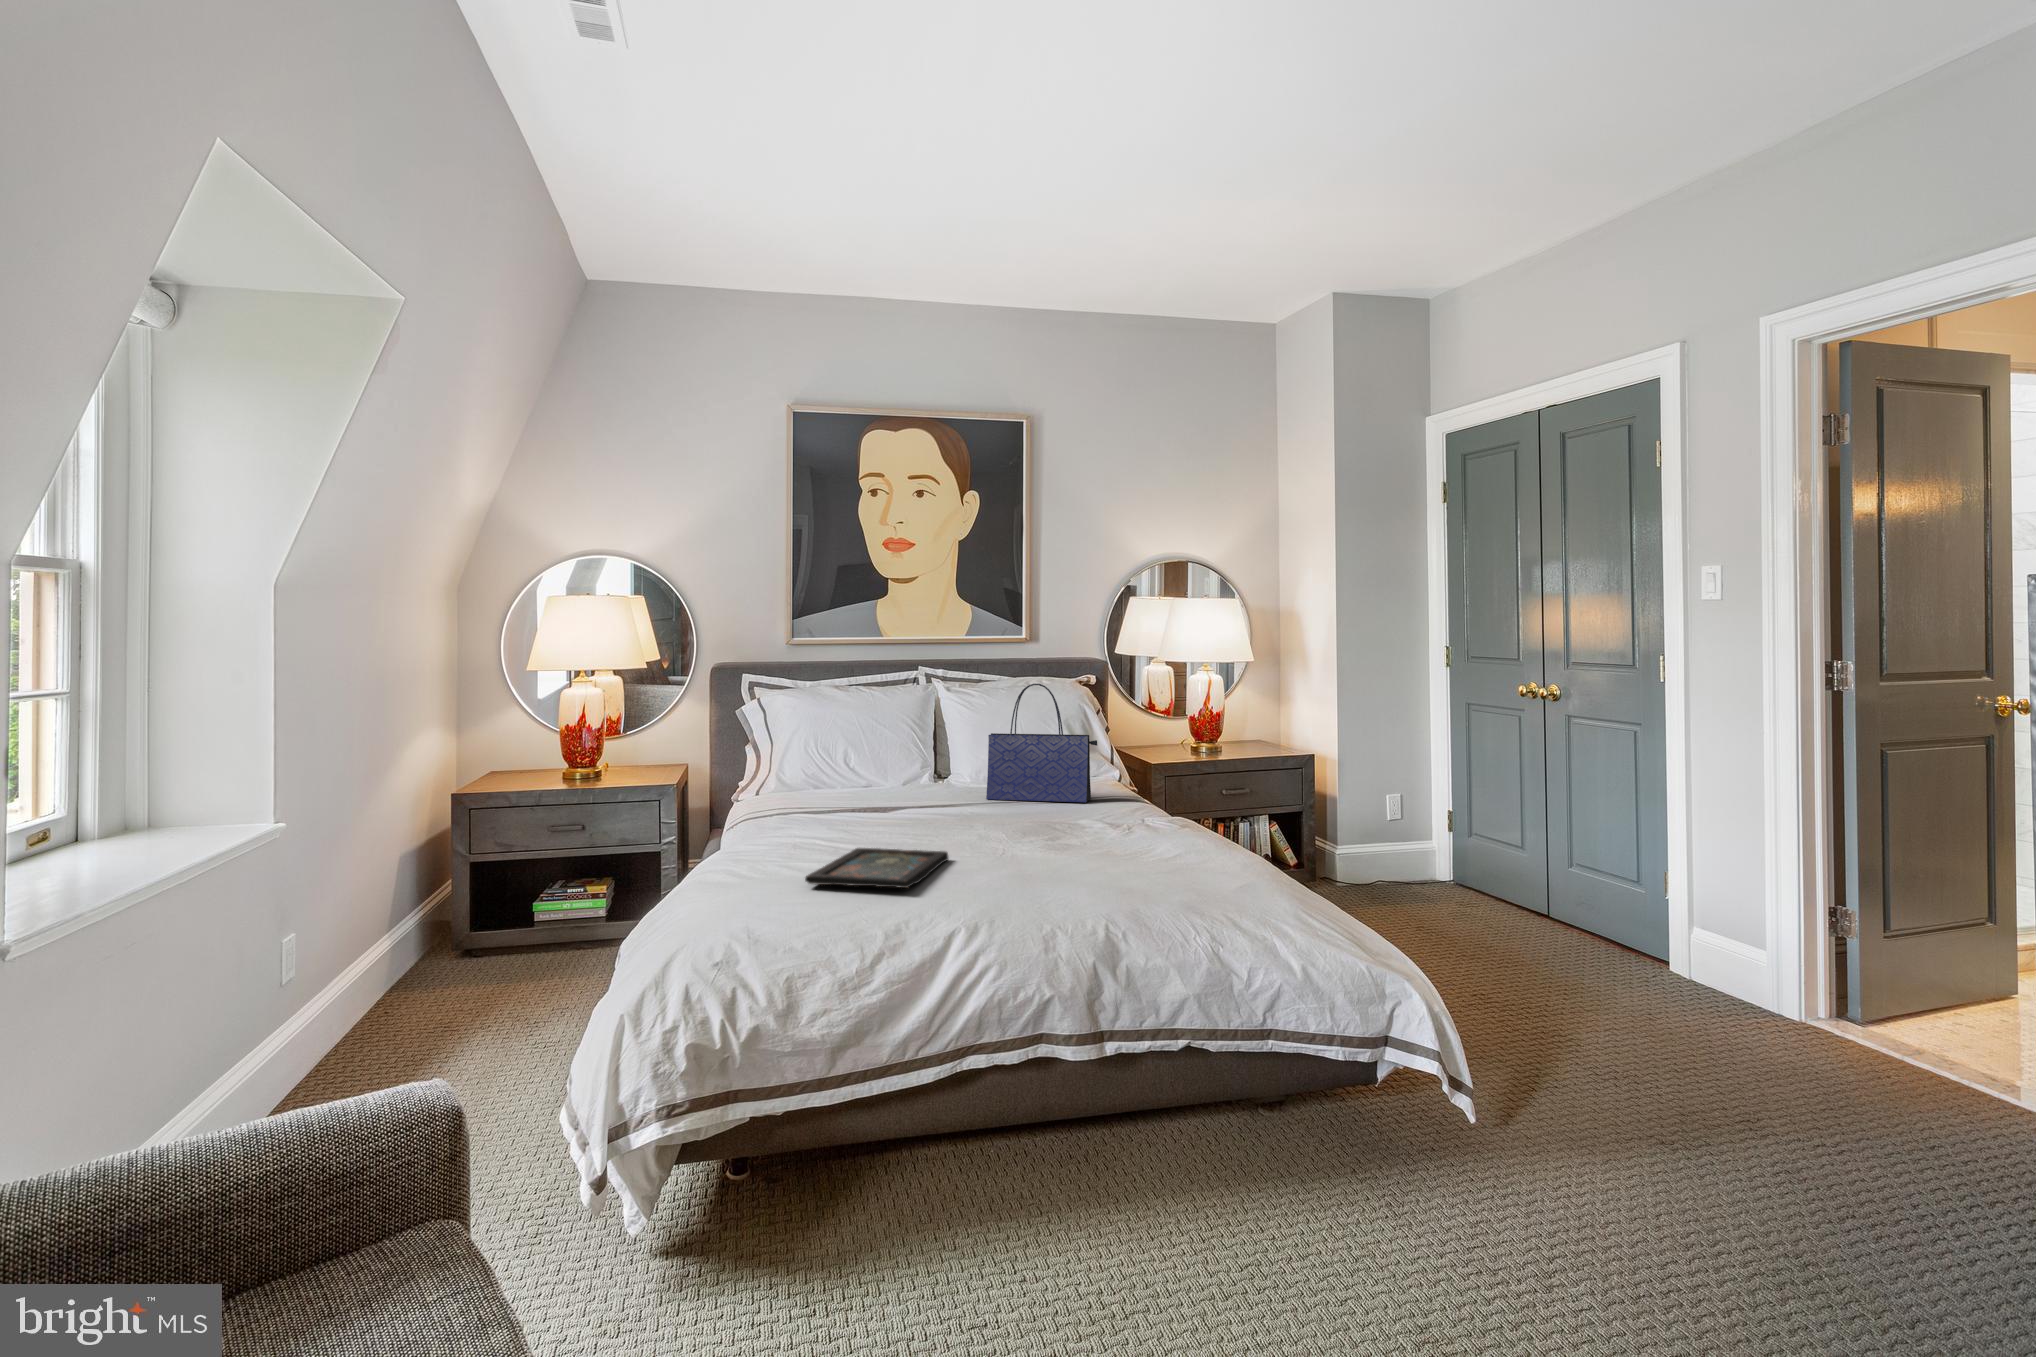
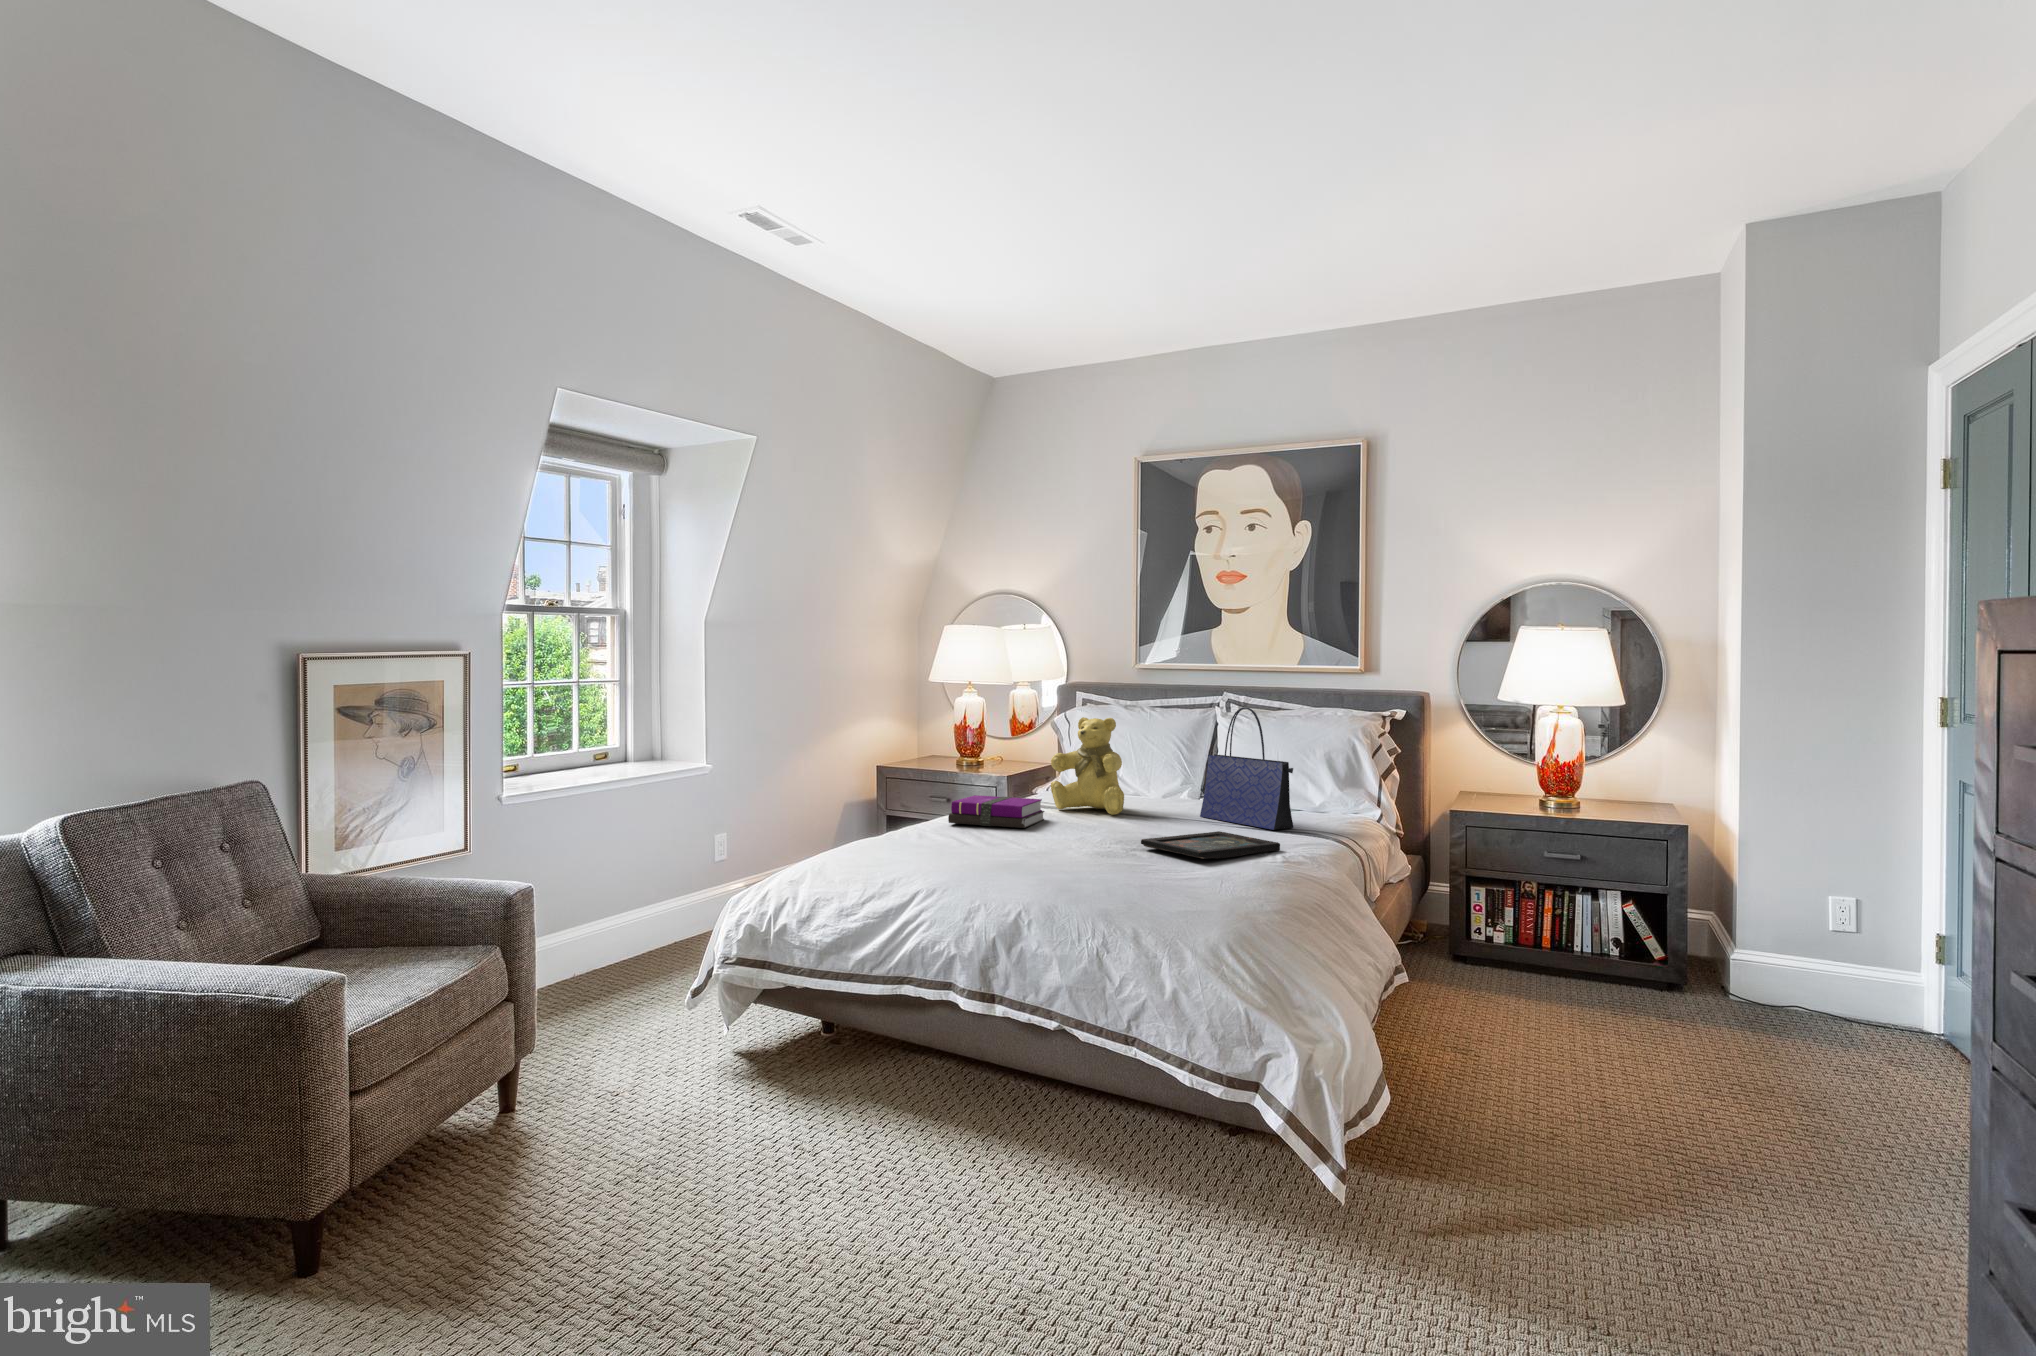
teddy bear: none [822,703,920,813] -> present [1051,717,1124,815]
notebook: none [759,804,872,849] -> present [948,795,1044,828]
tray: present [805,848,948,888] -> present [1141,831,1280,859]

